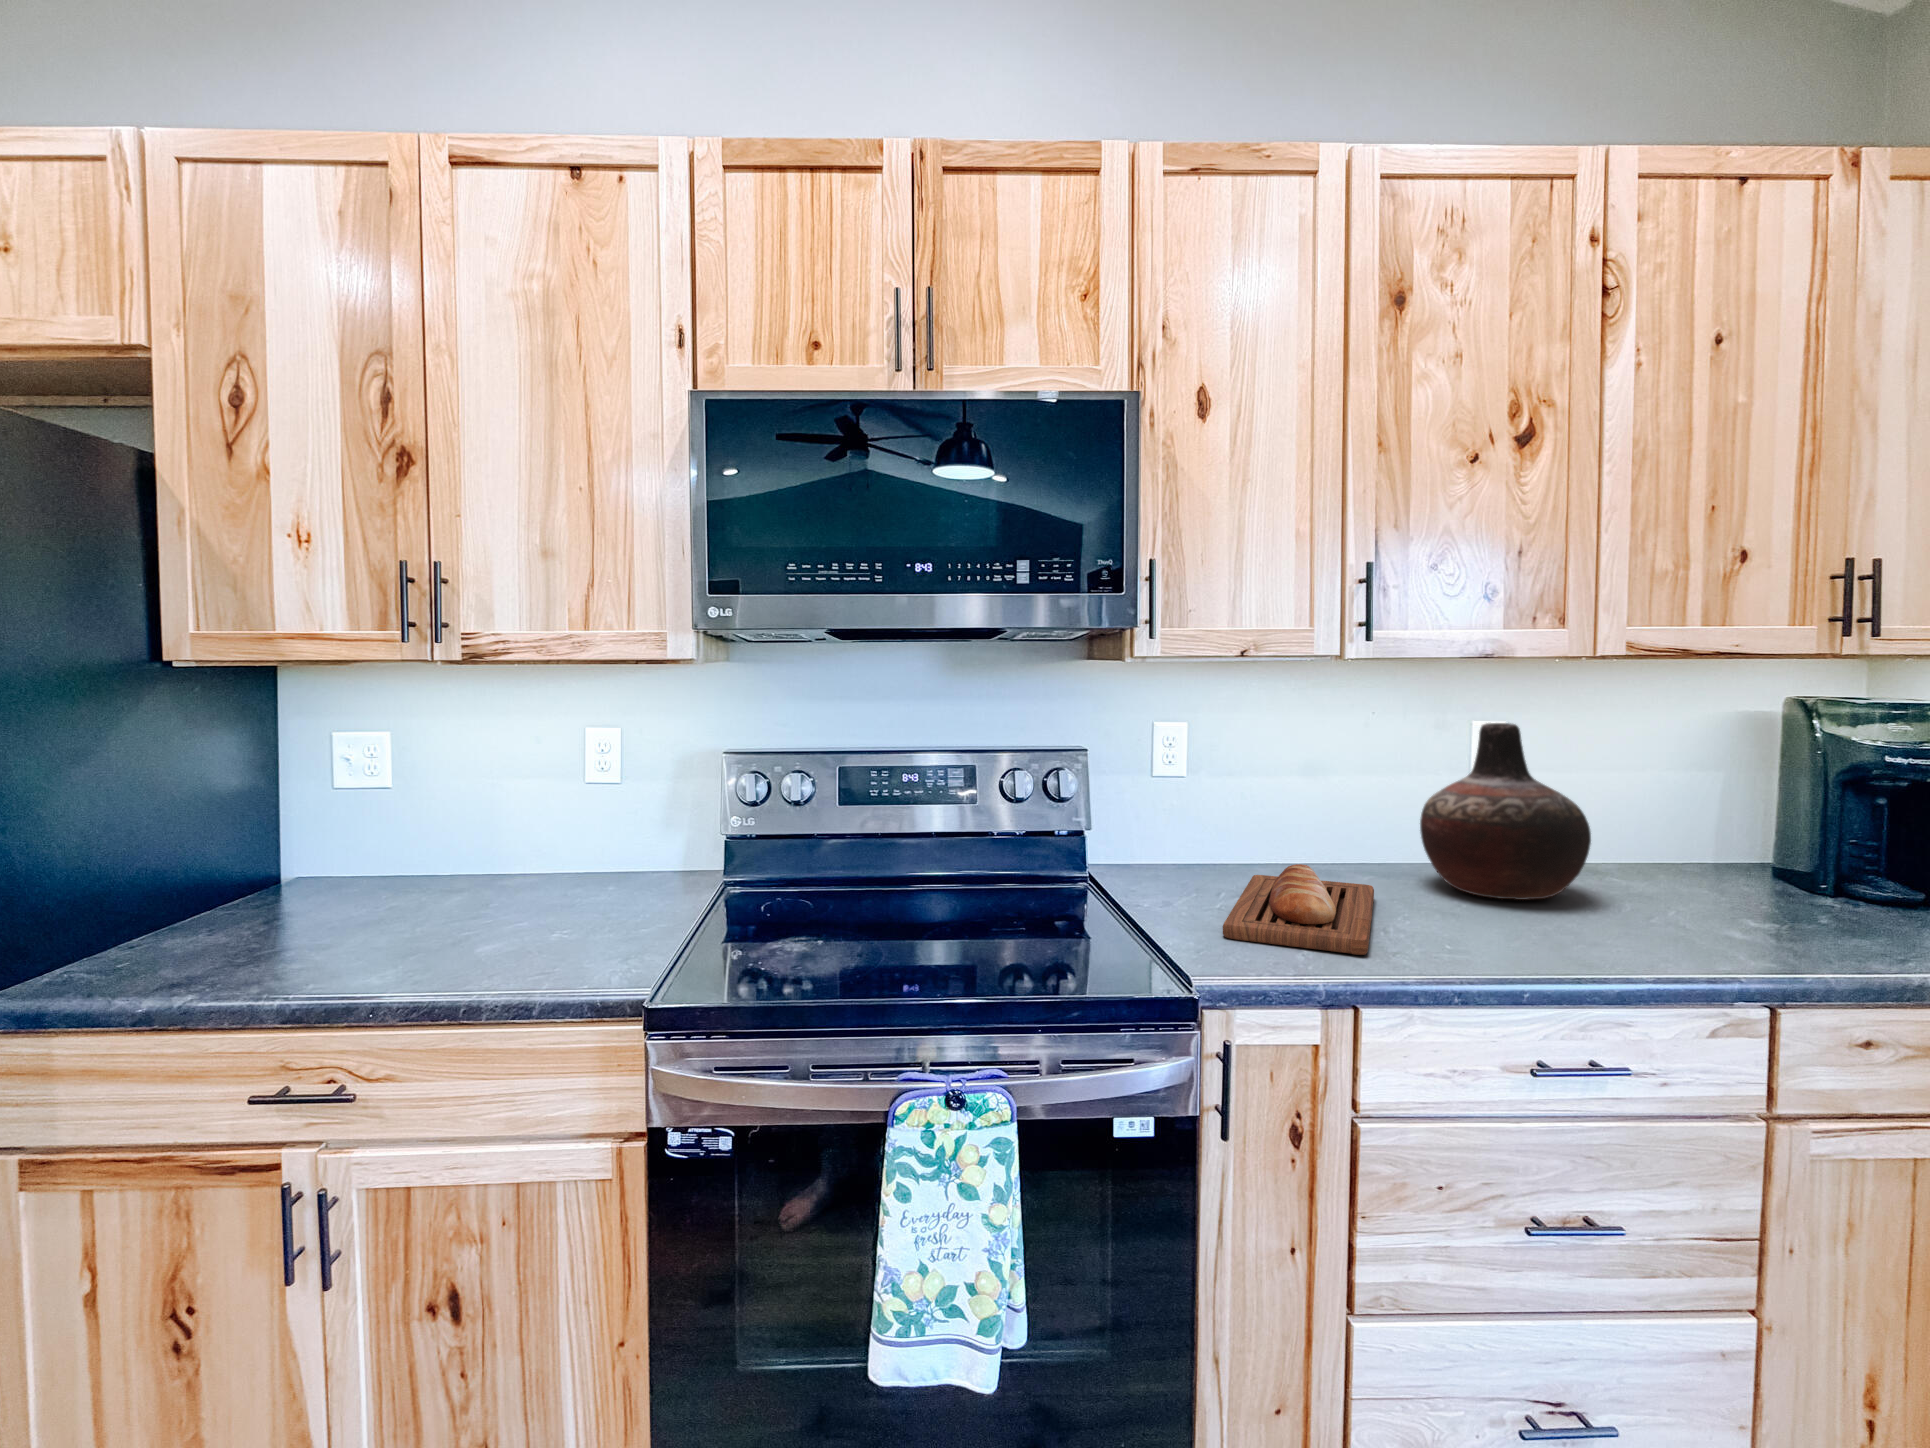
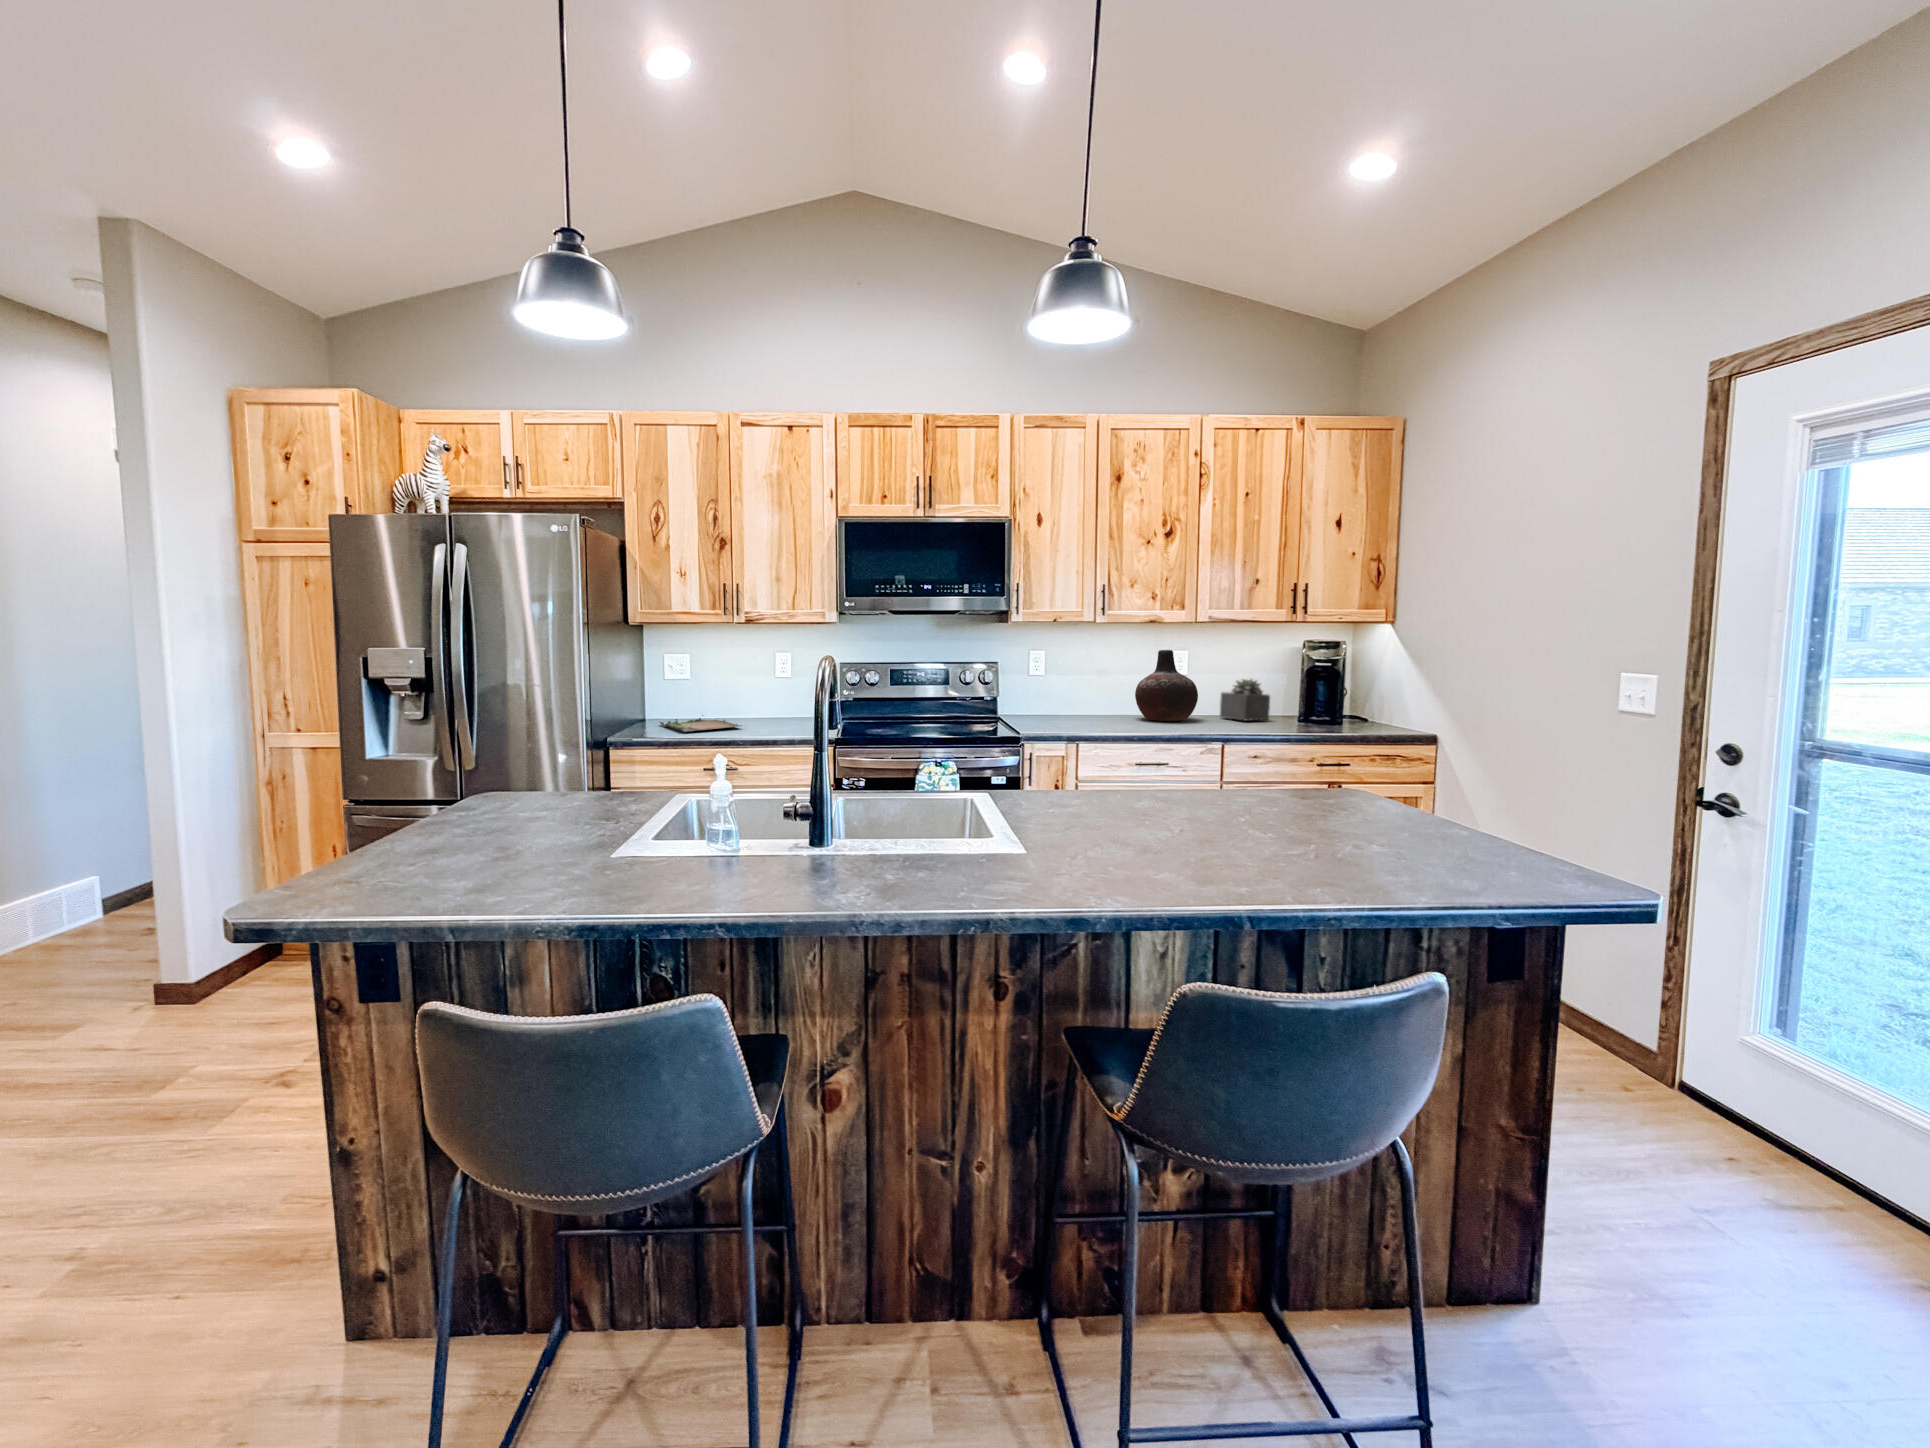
succulent plant: none [1618,790,1768,901] -> present [1220,678,1270,720]
bread loaf: present [1223,864,1374,955] -> none [1040,707,1111,730]
tray: none [236,884,436,974] -> present [660,715,742,732]

